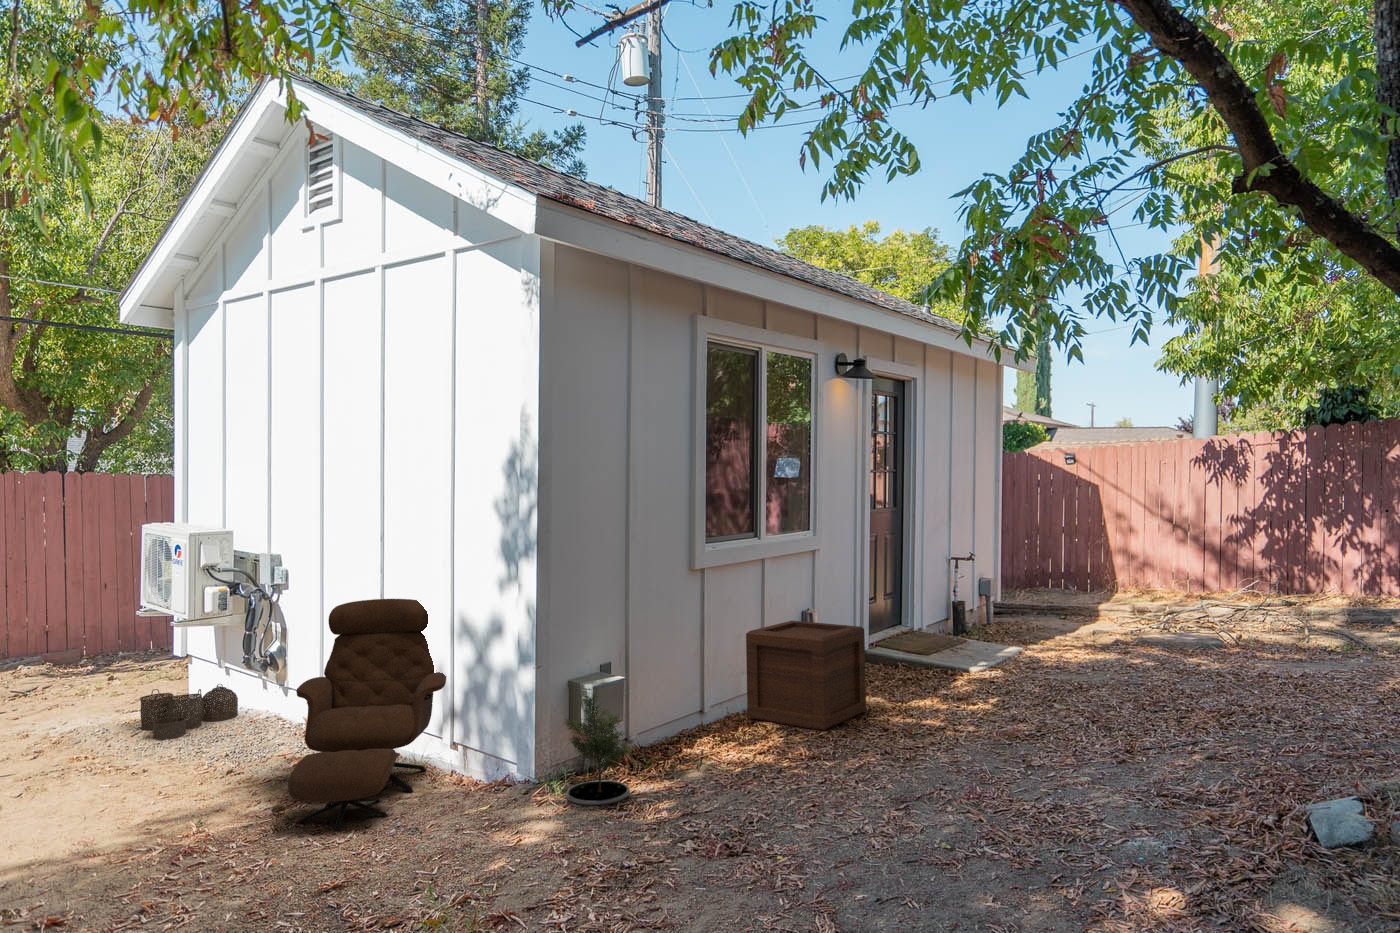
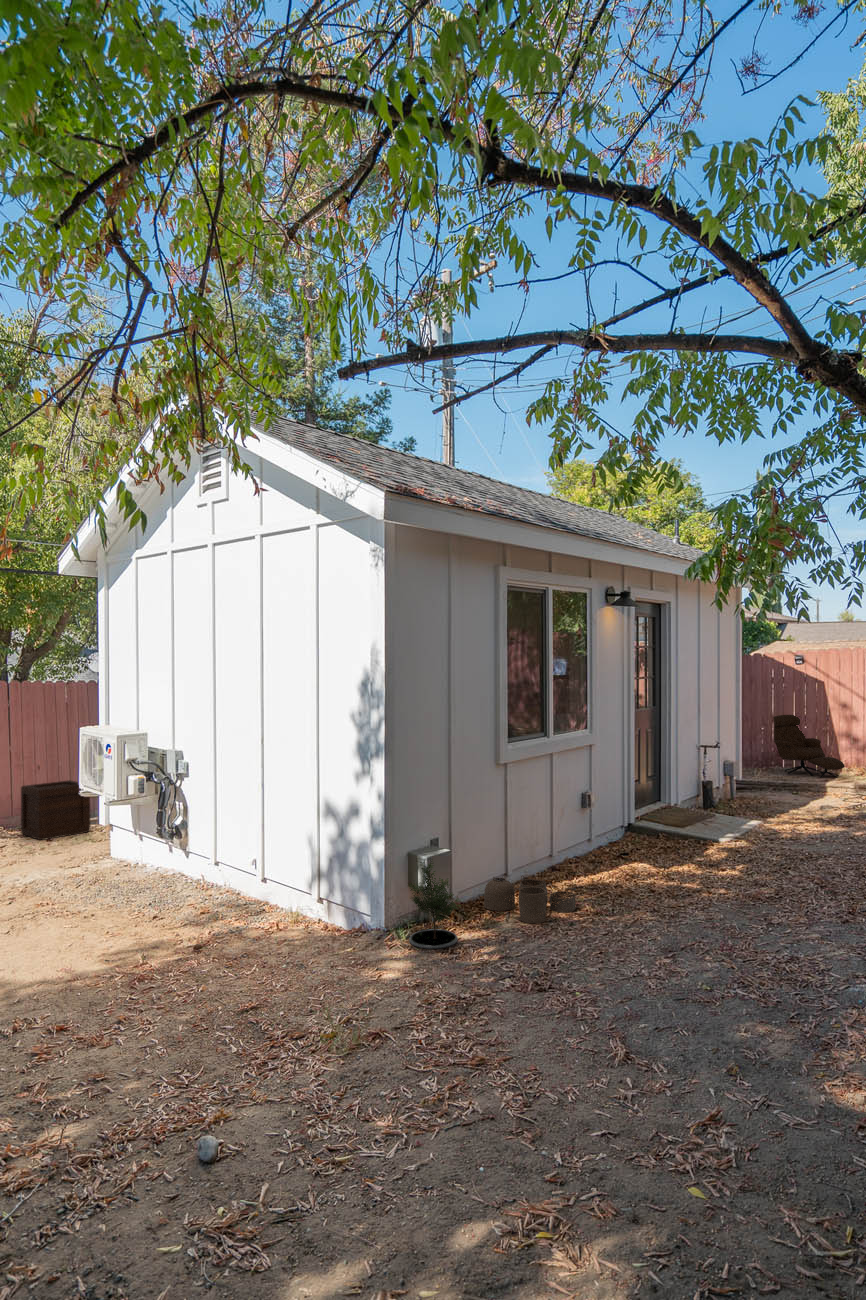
lounge chair: present [288,599,446,832] -> present [773,715,845,778]
wooden crate: present [746,621,866,731] -> present [21,780,90,840]
woven basket: present [140,684,238,740] -> present [484,875,576,923]

